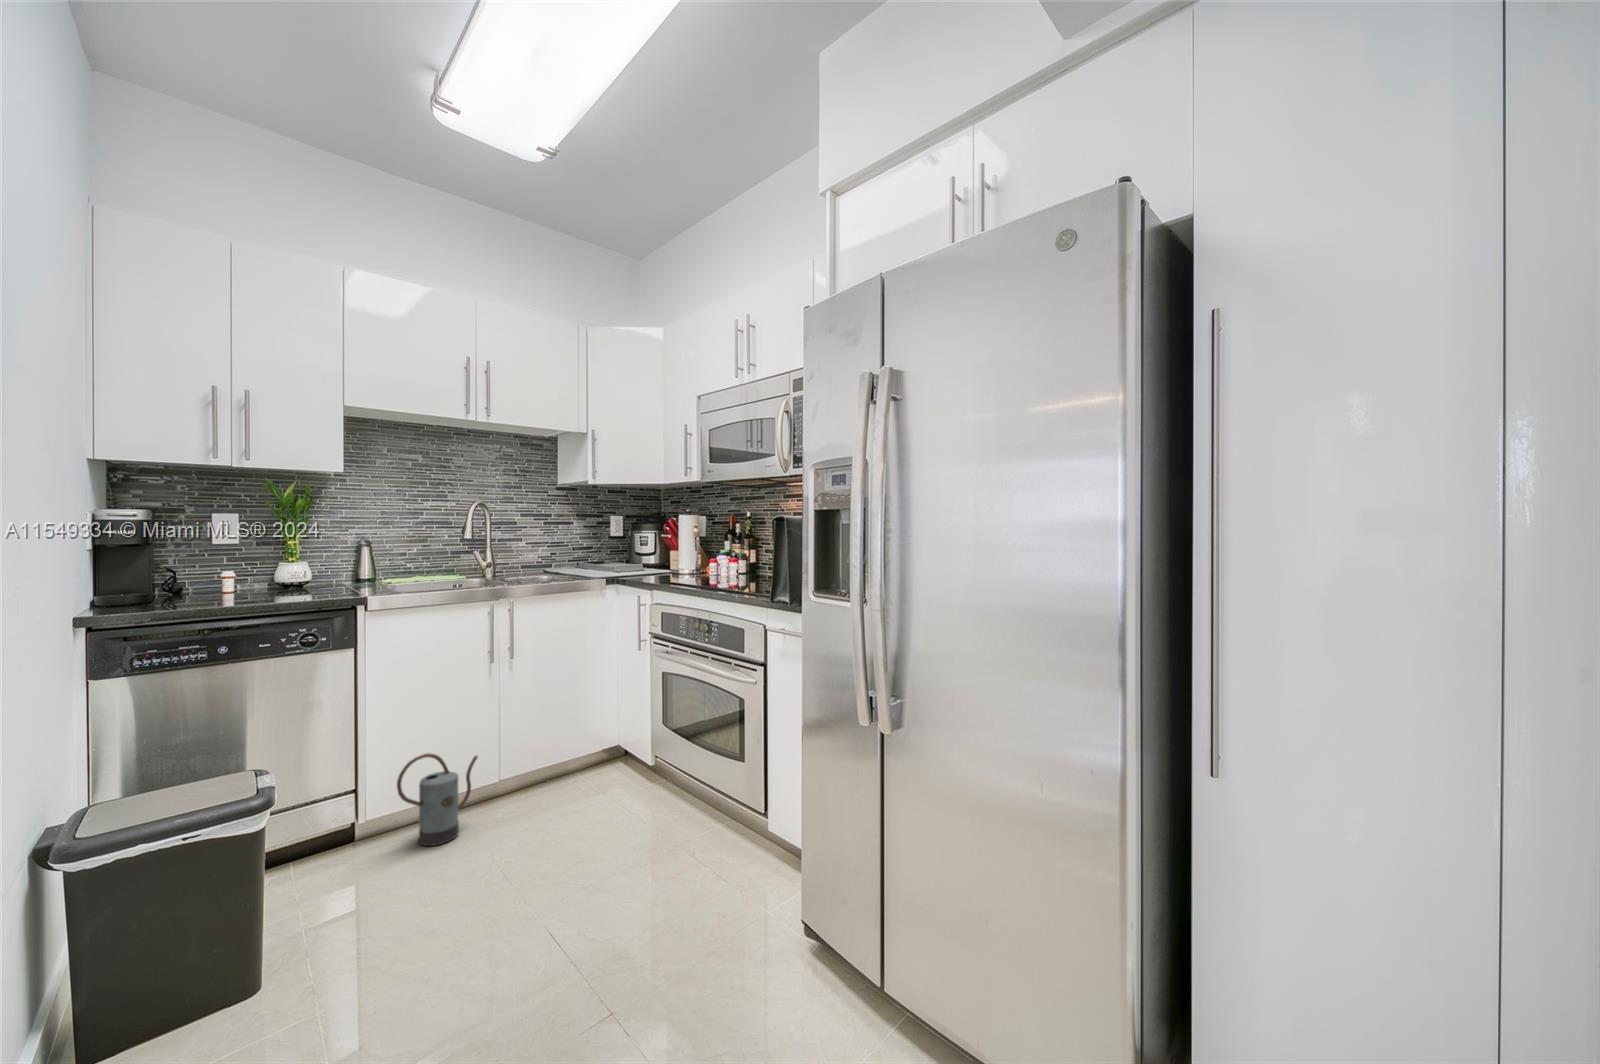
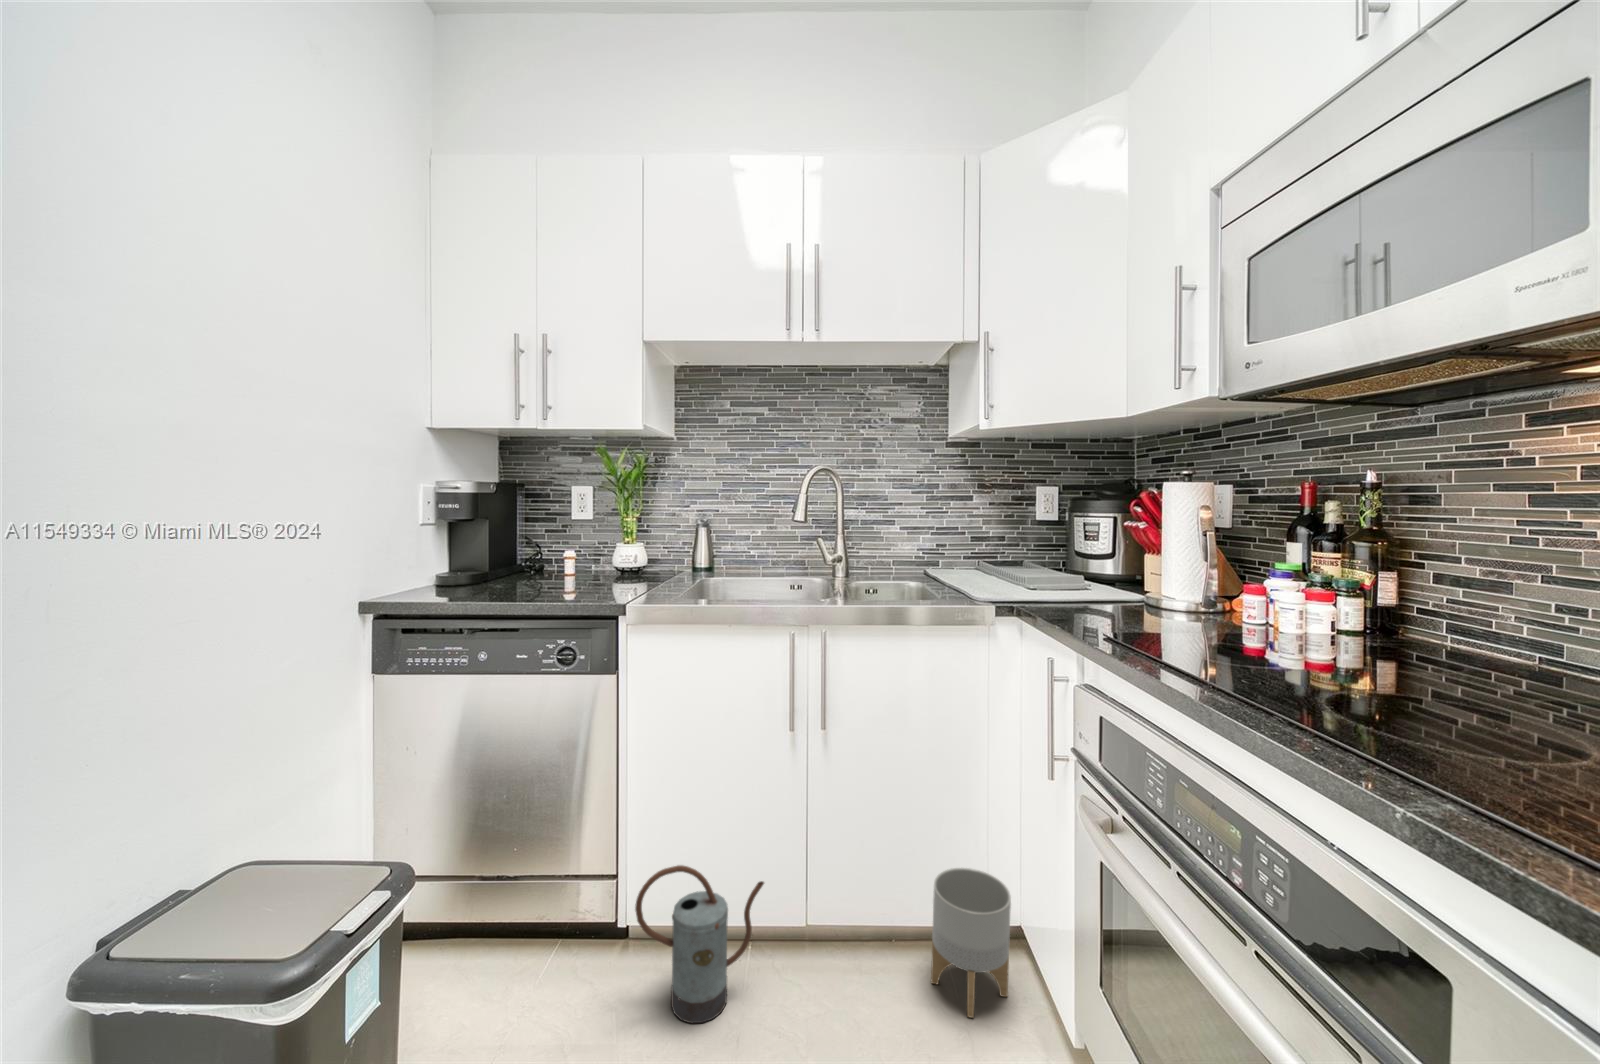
planter: none [577,725,618,792] -> present [931,868,1011,1018]

